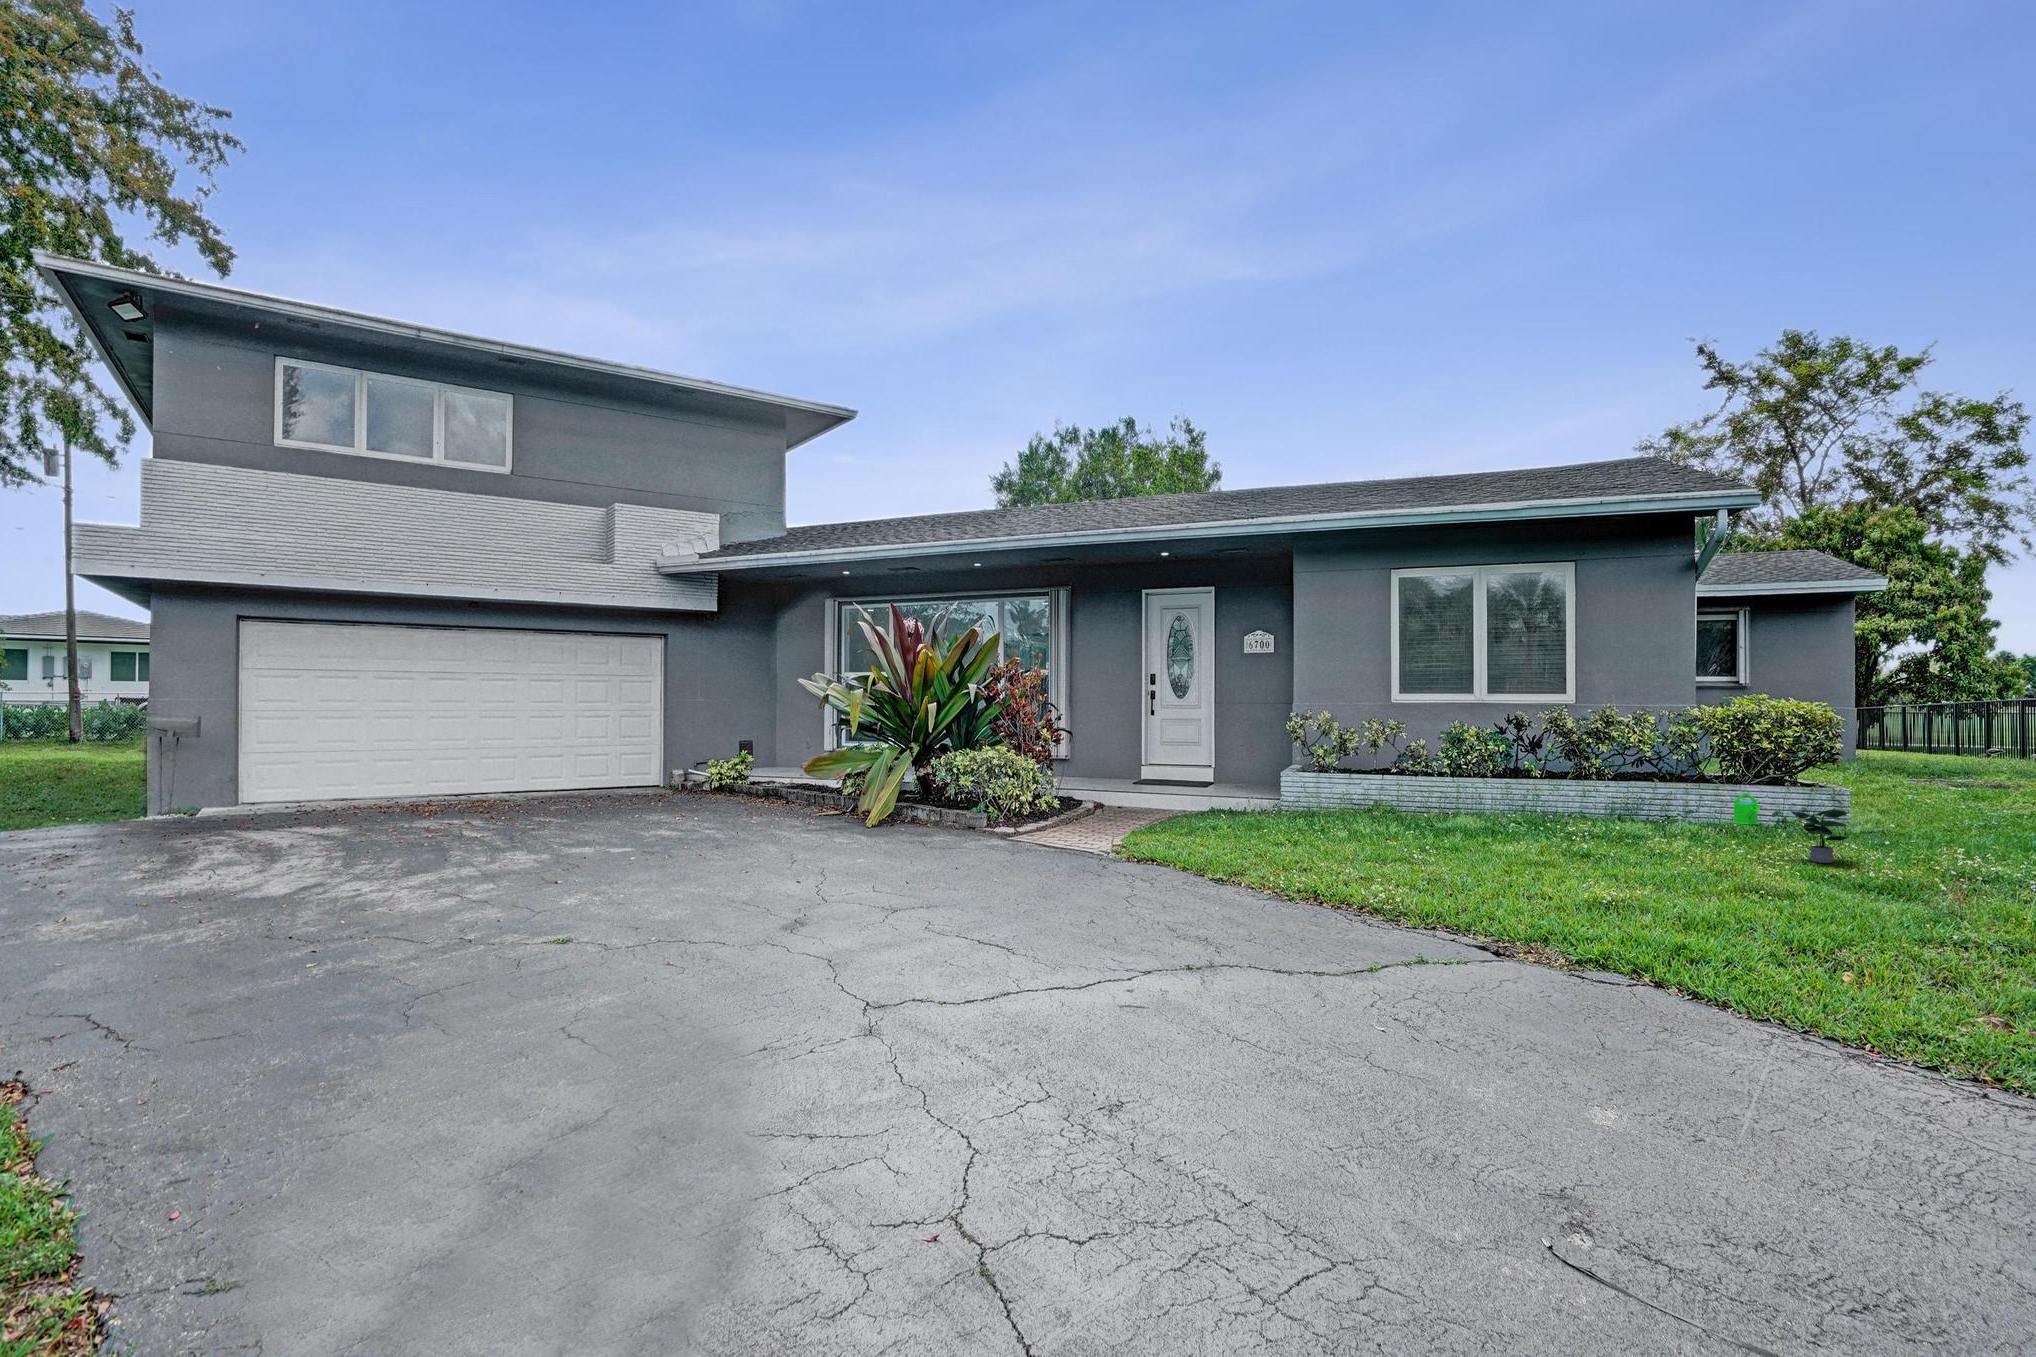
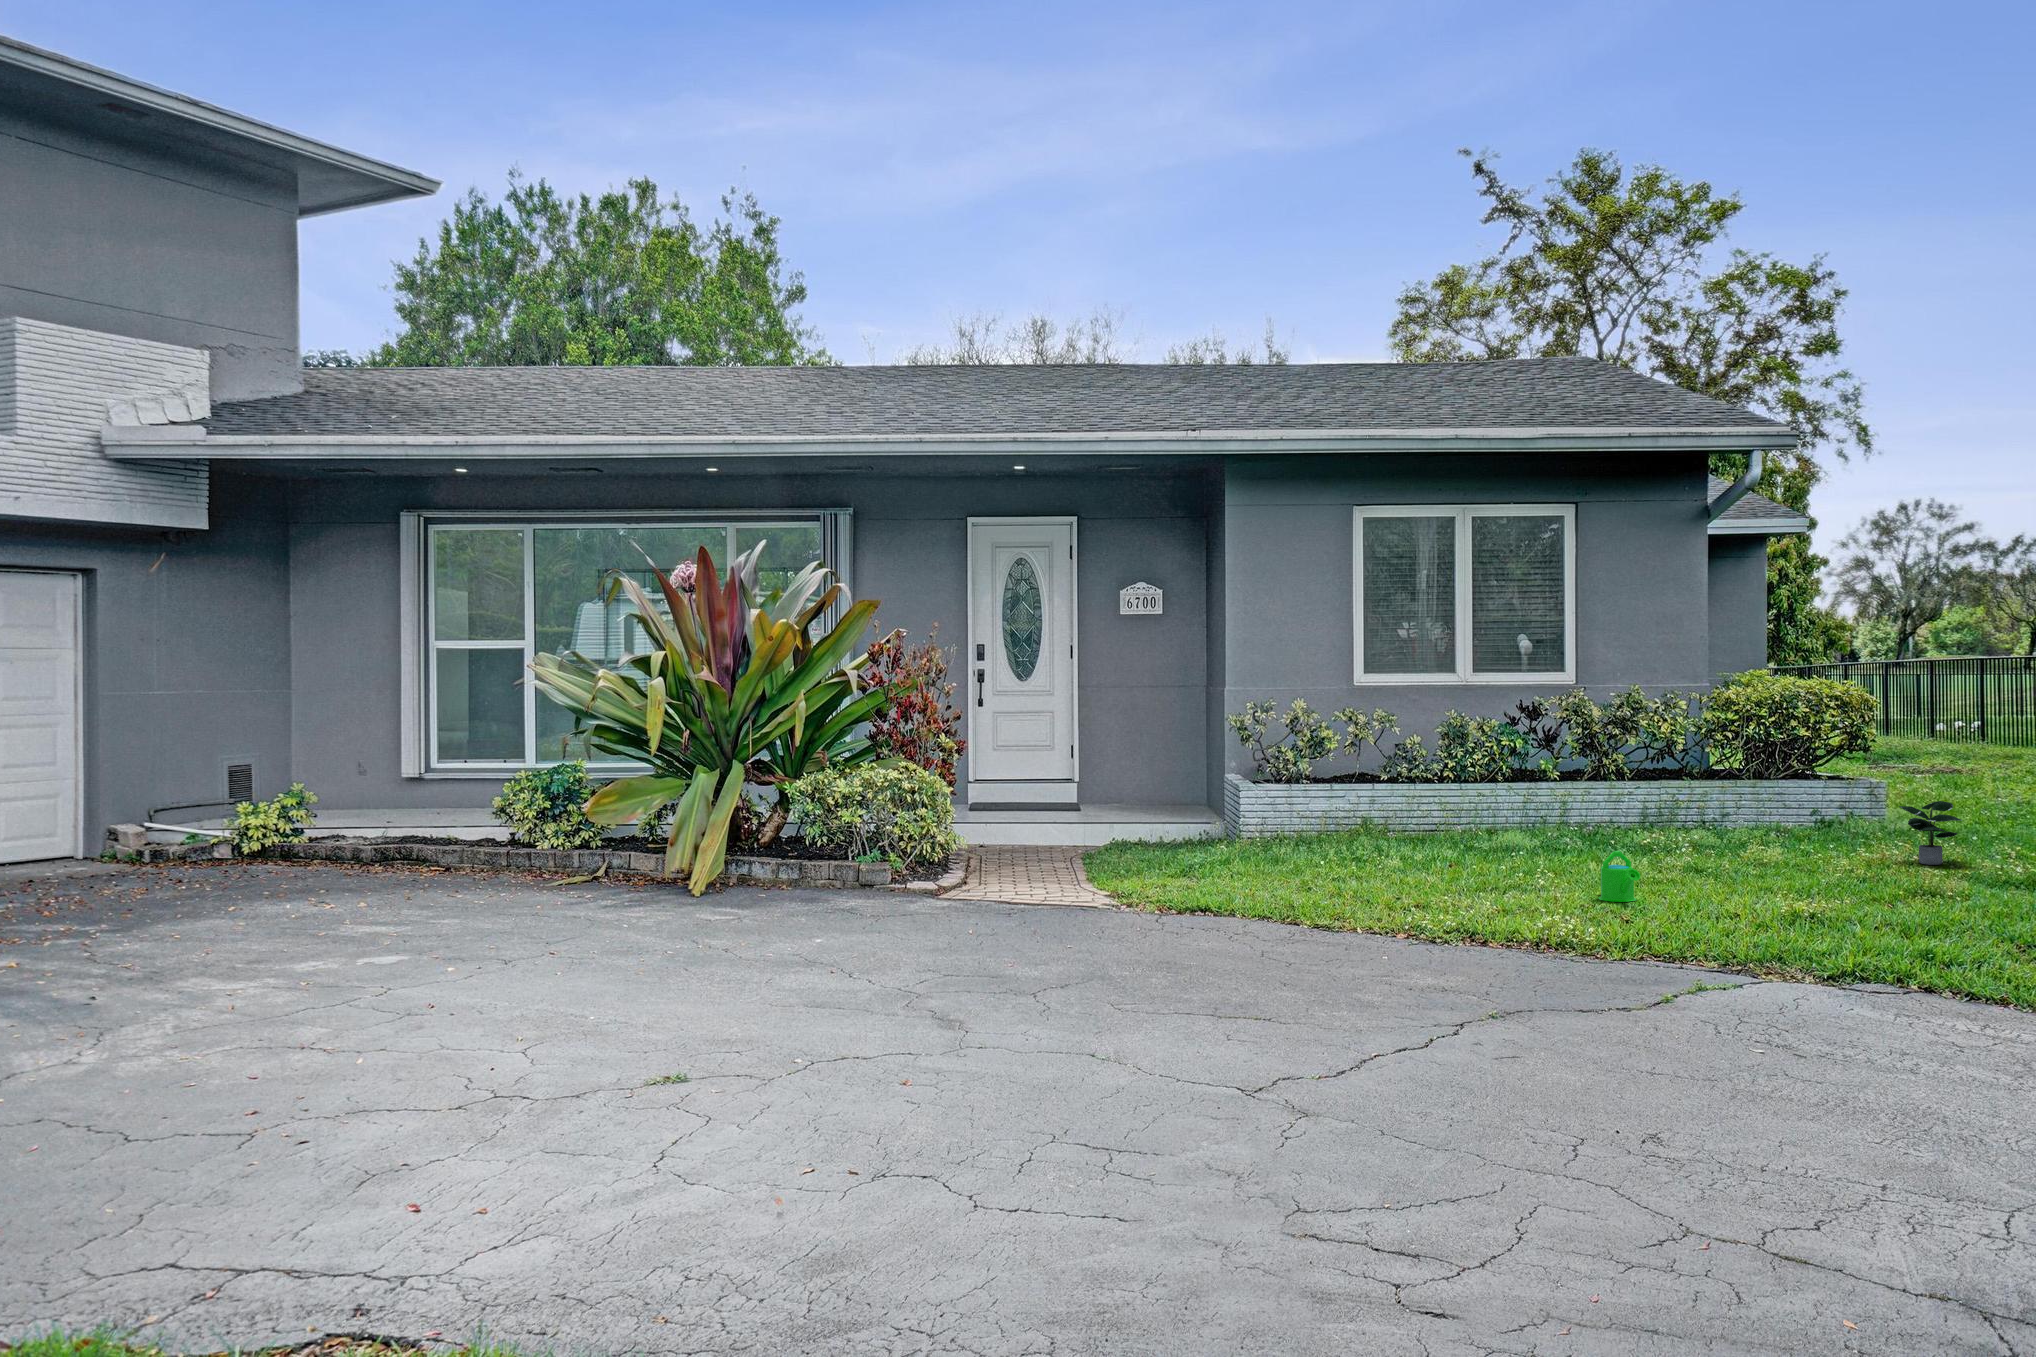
watering can: present [1732,793,1760,825] -> present [1599,851,1640,902]

